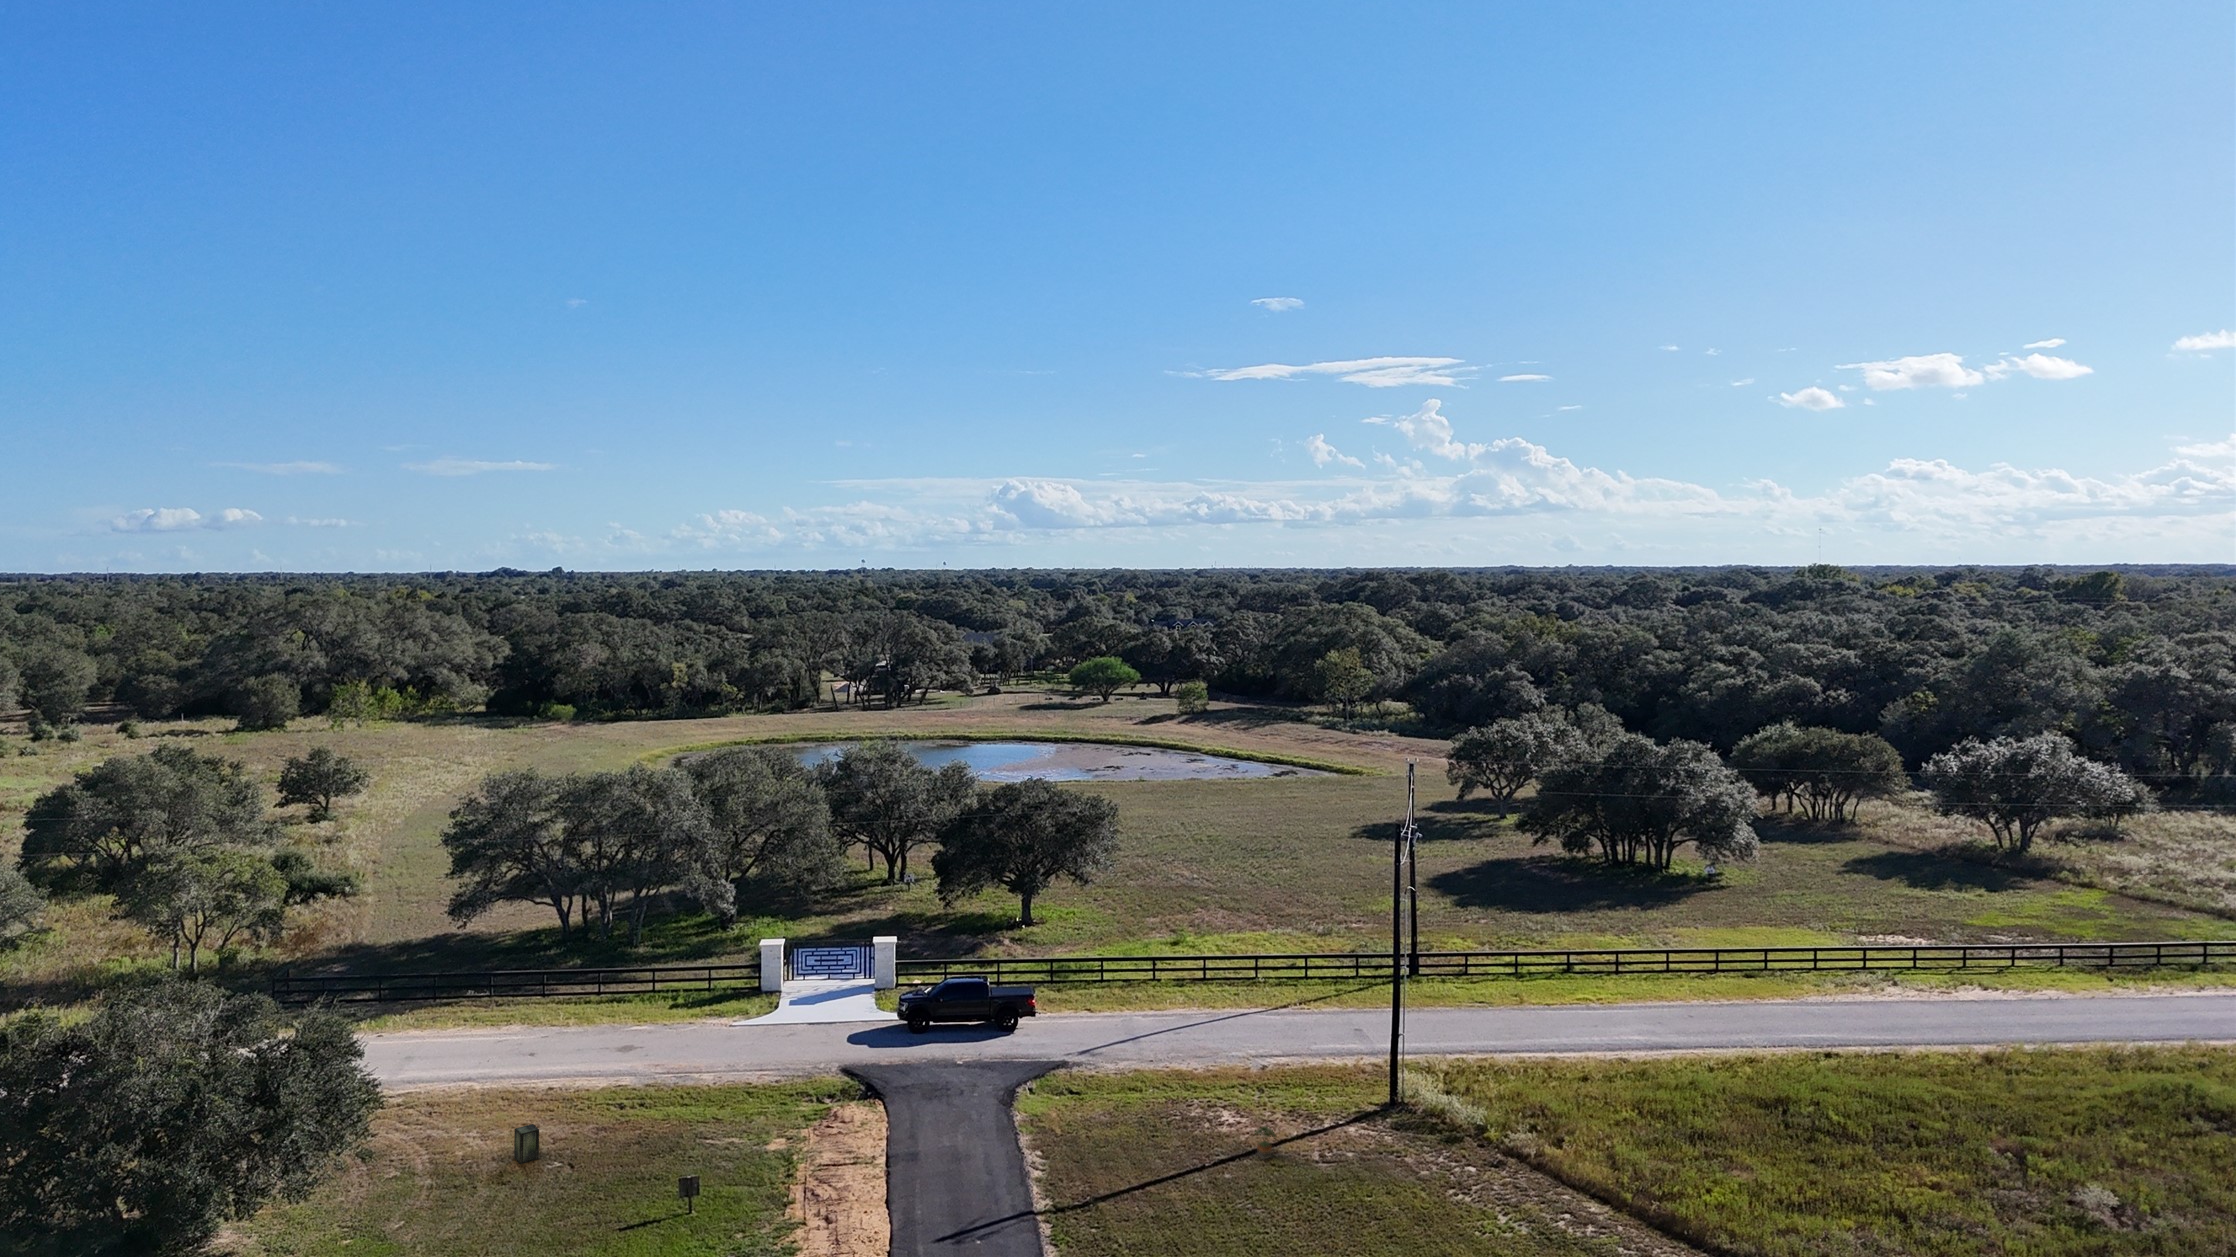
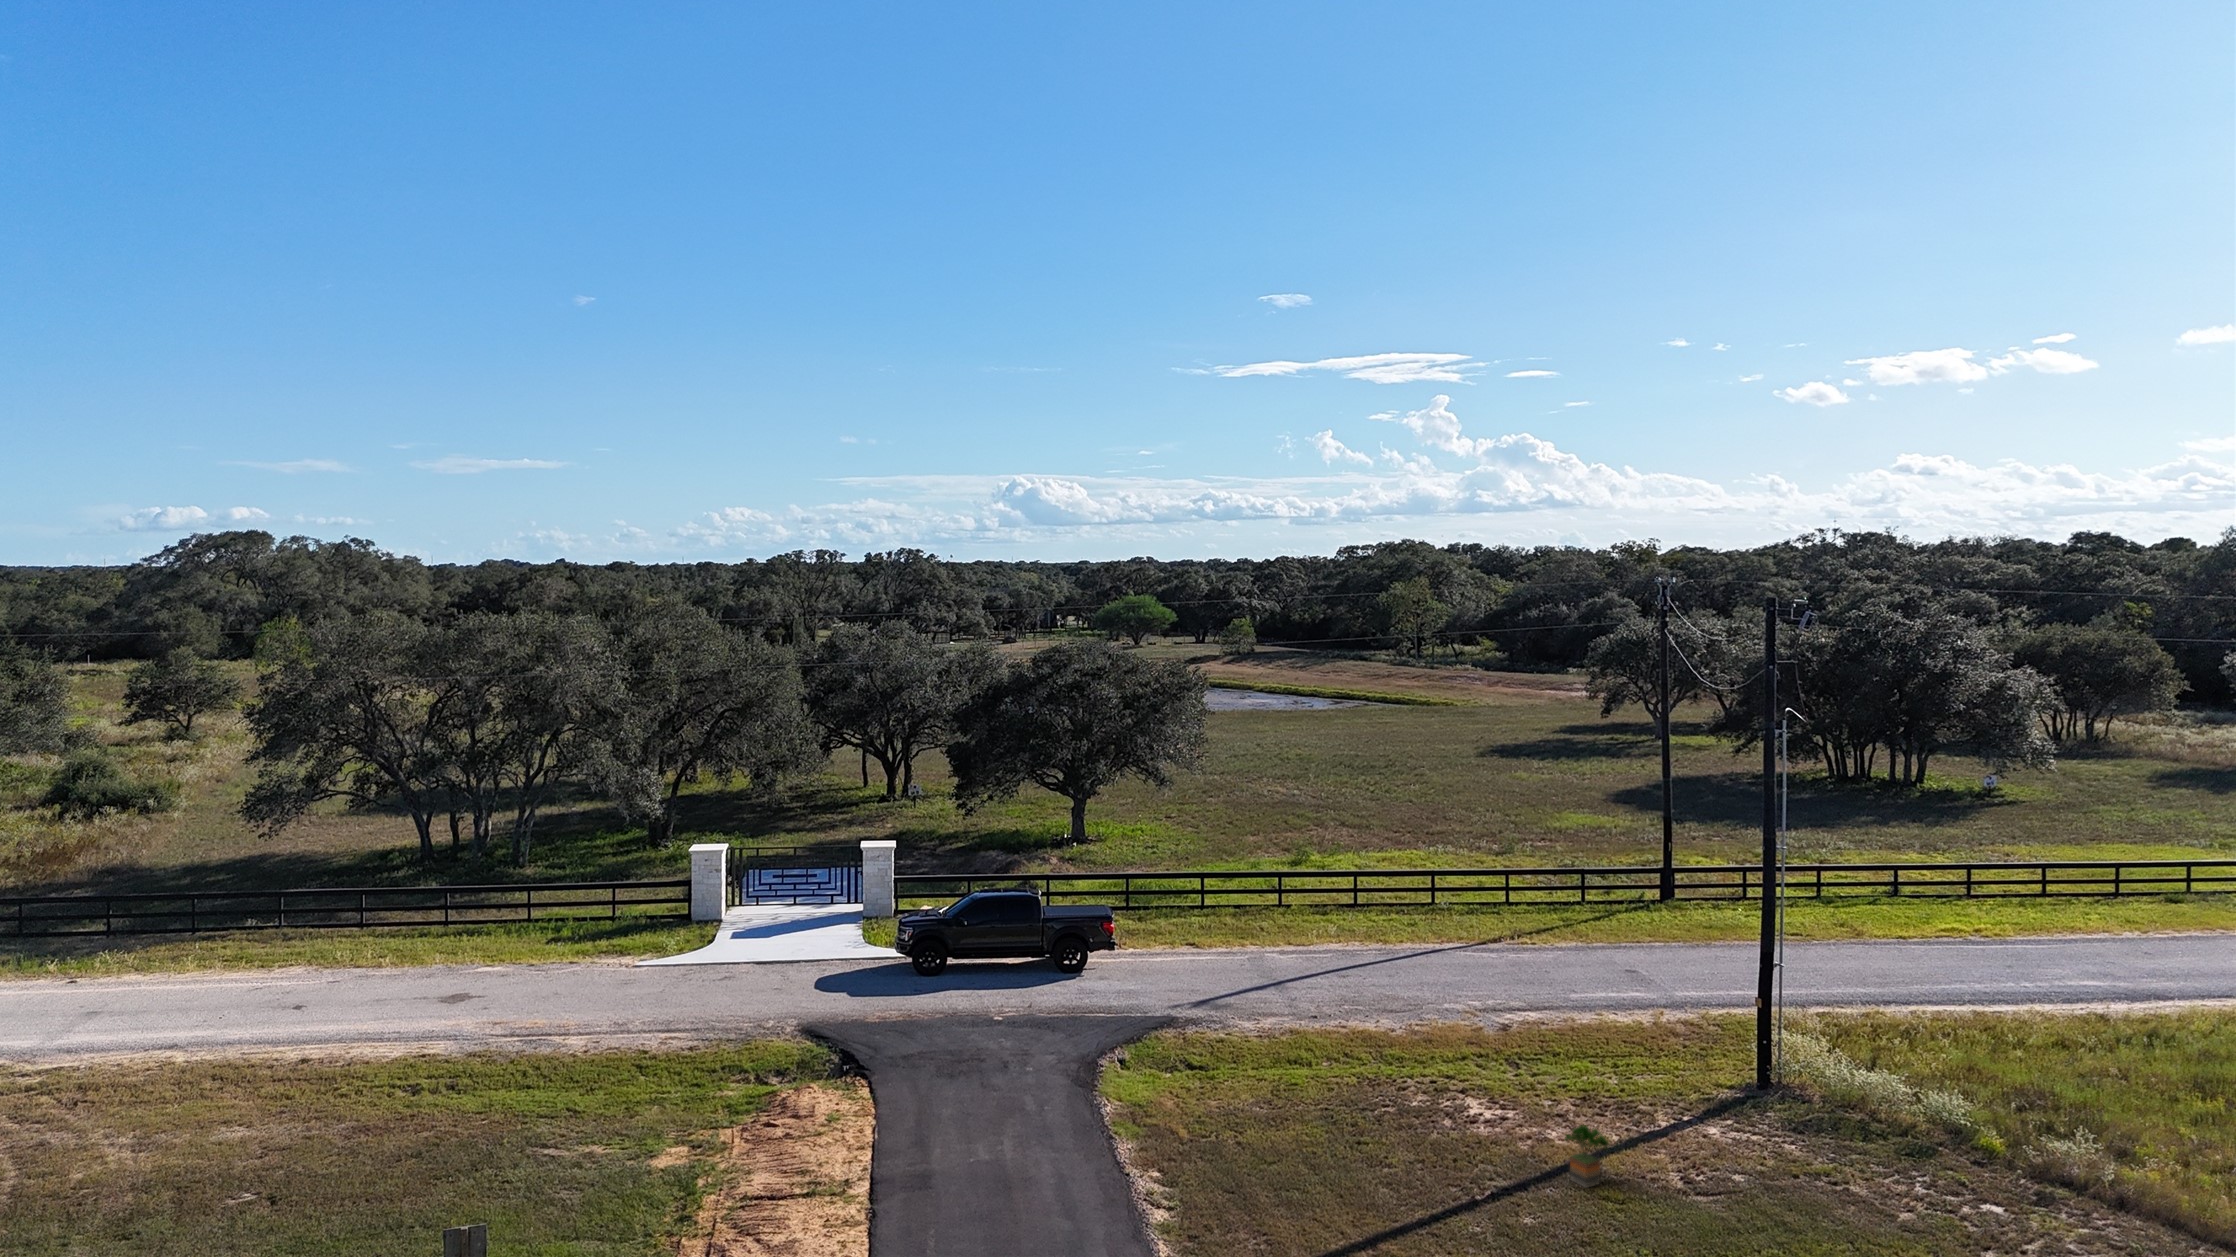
storage box: present [514,1124,539,1164] -> none [171,1121,217,1197]

